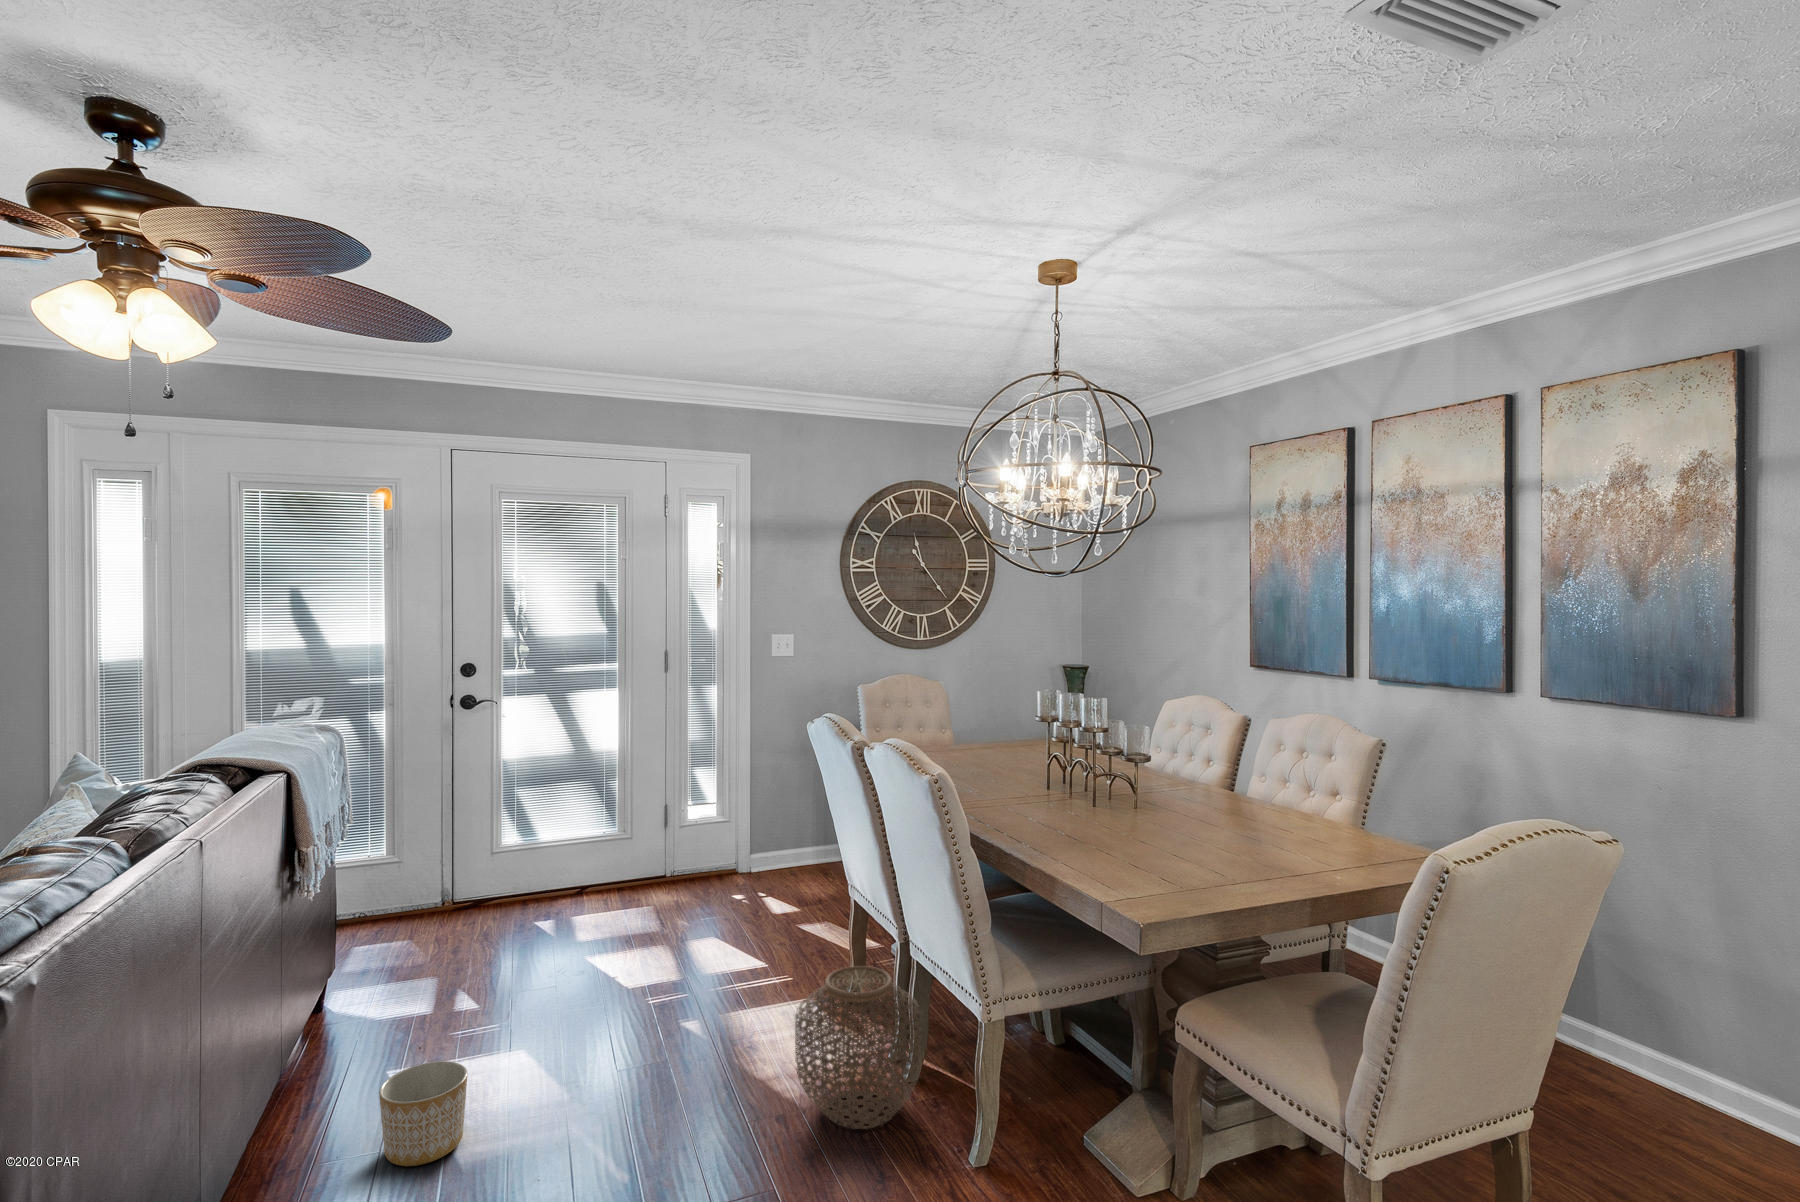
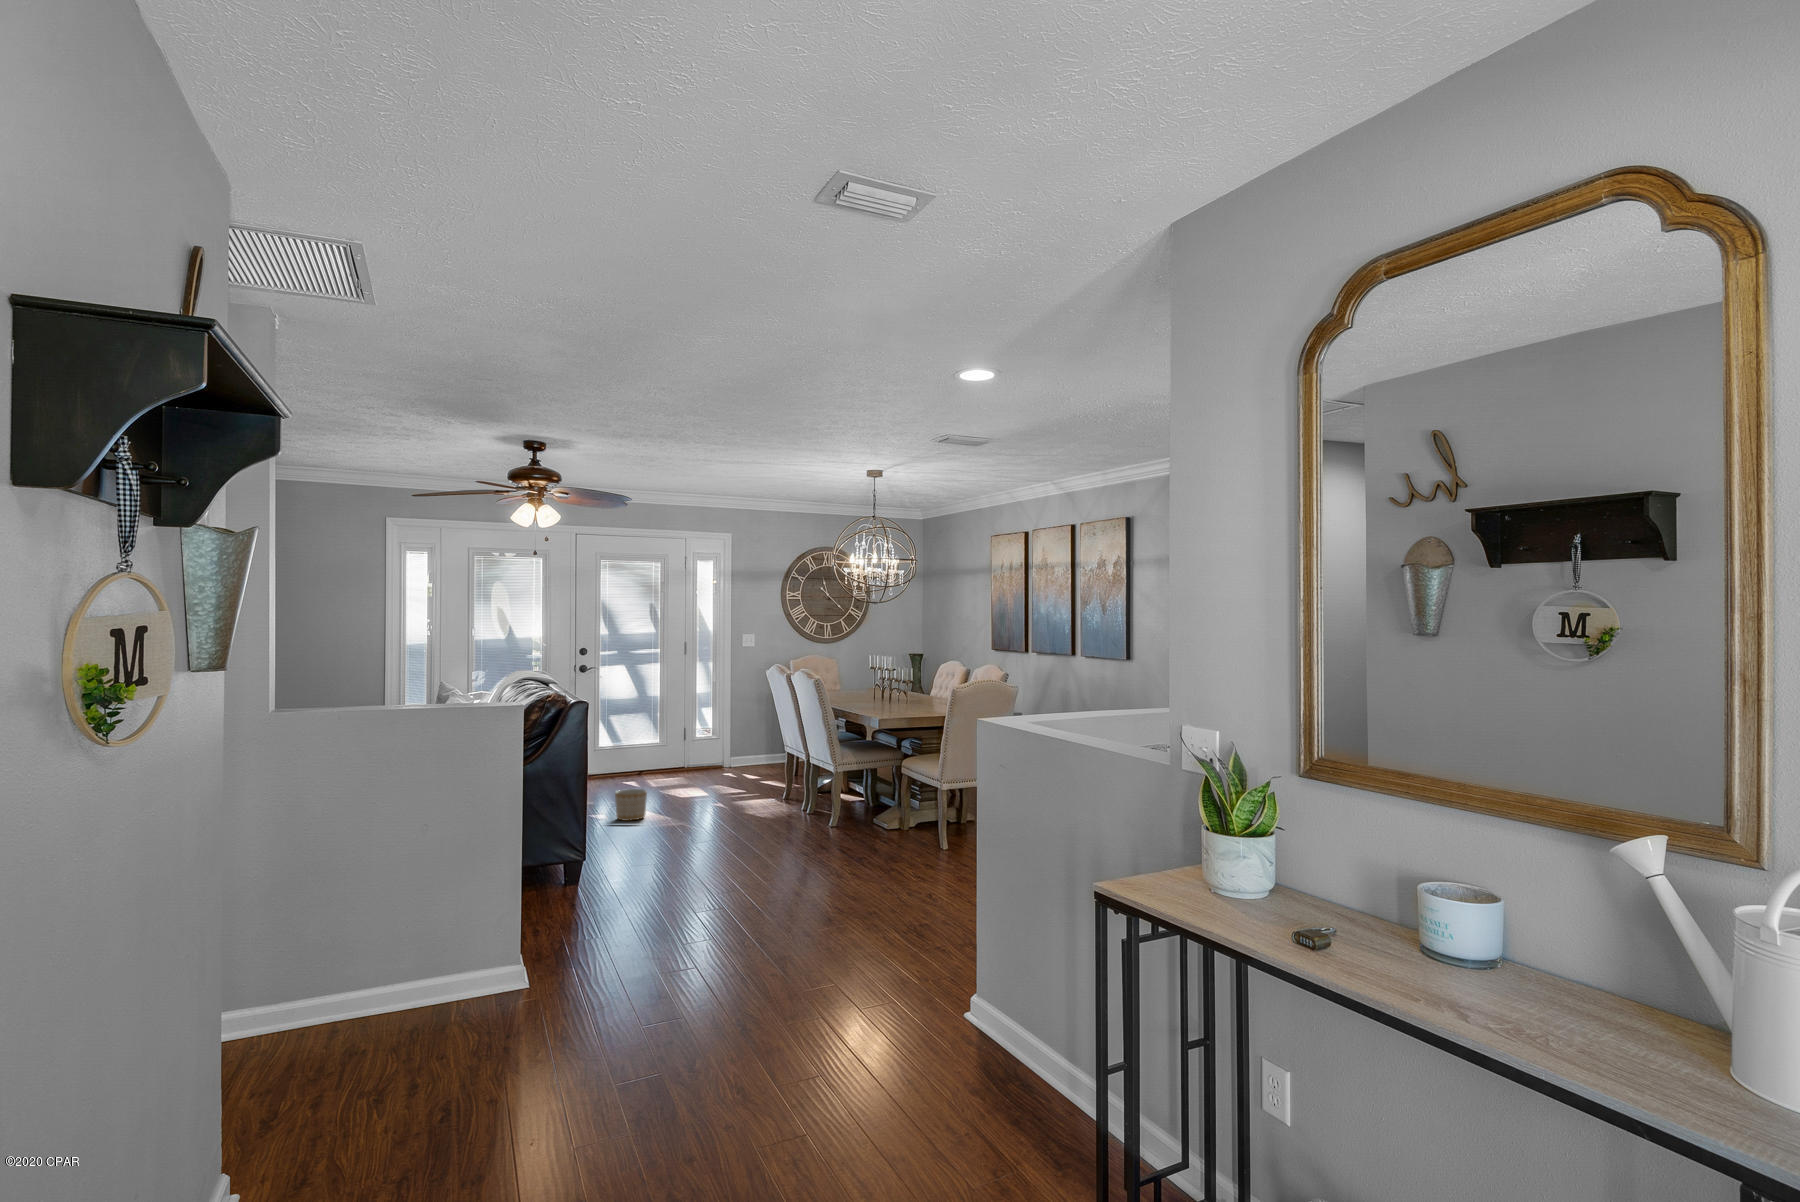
woven basket: present [795,966,922,1129] -> none [777,754,828,812]

